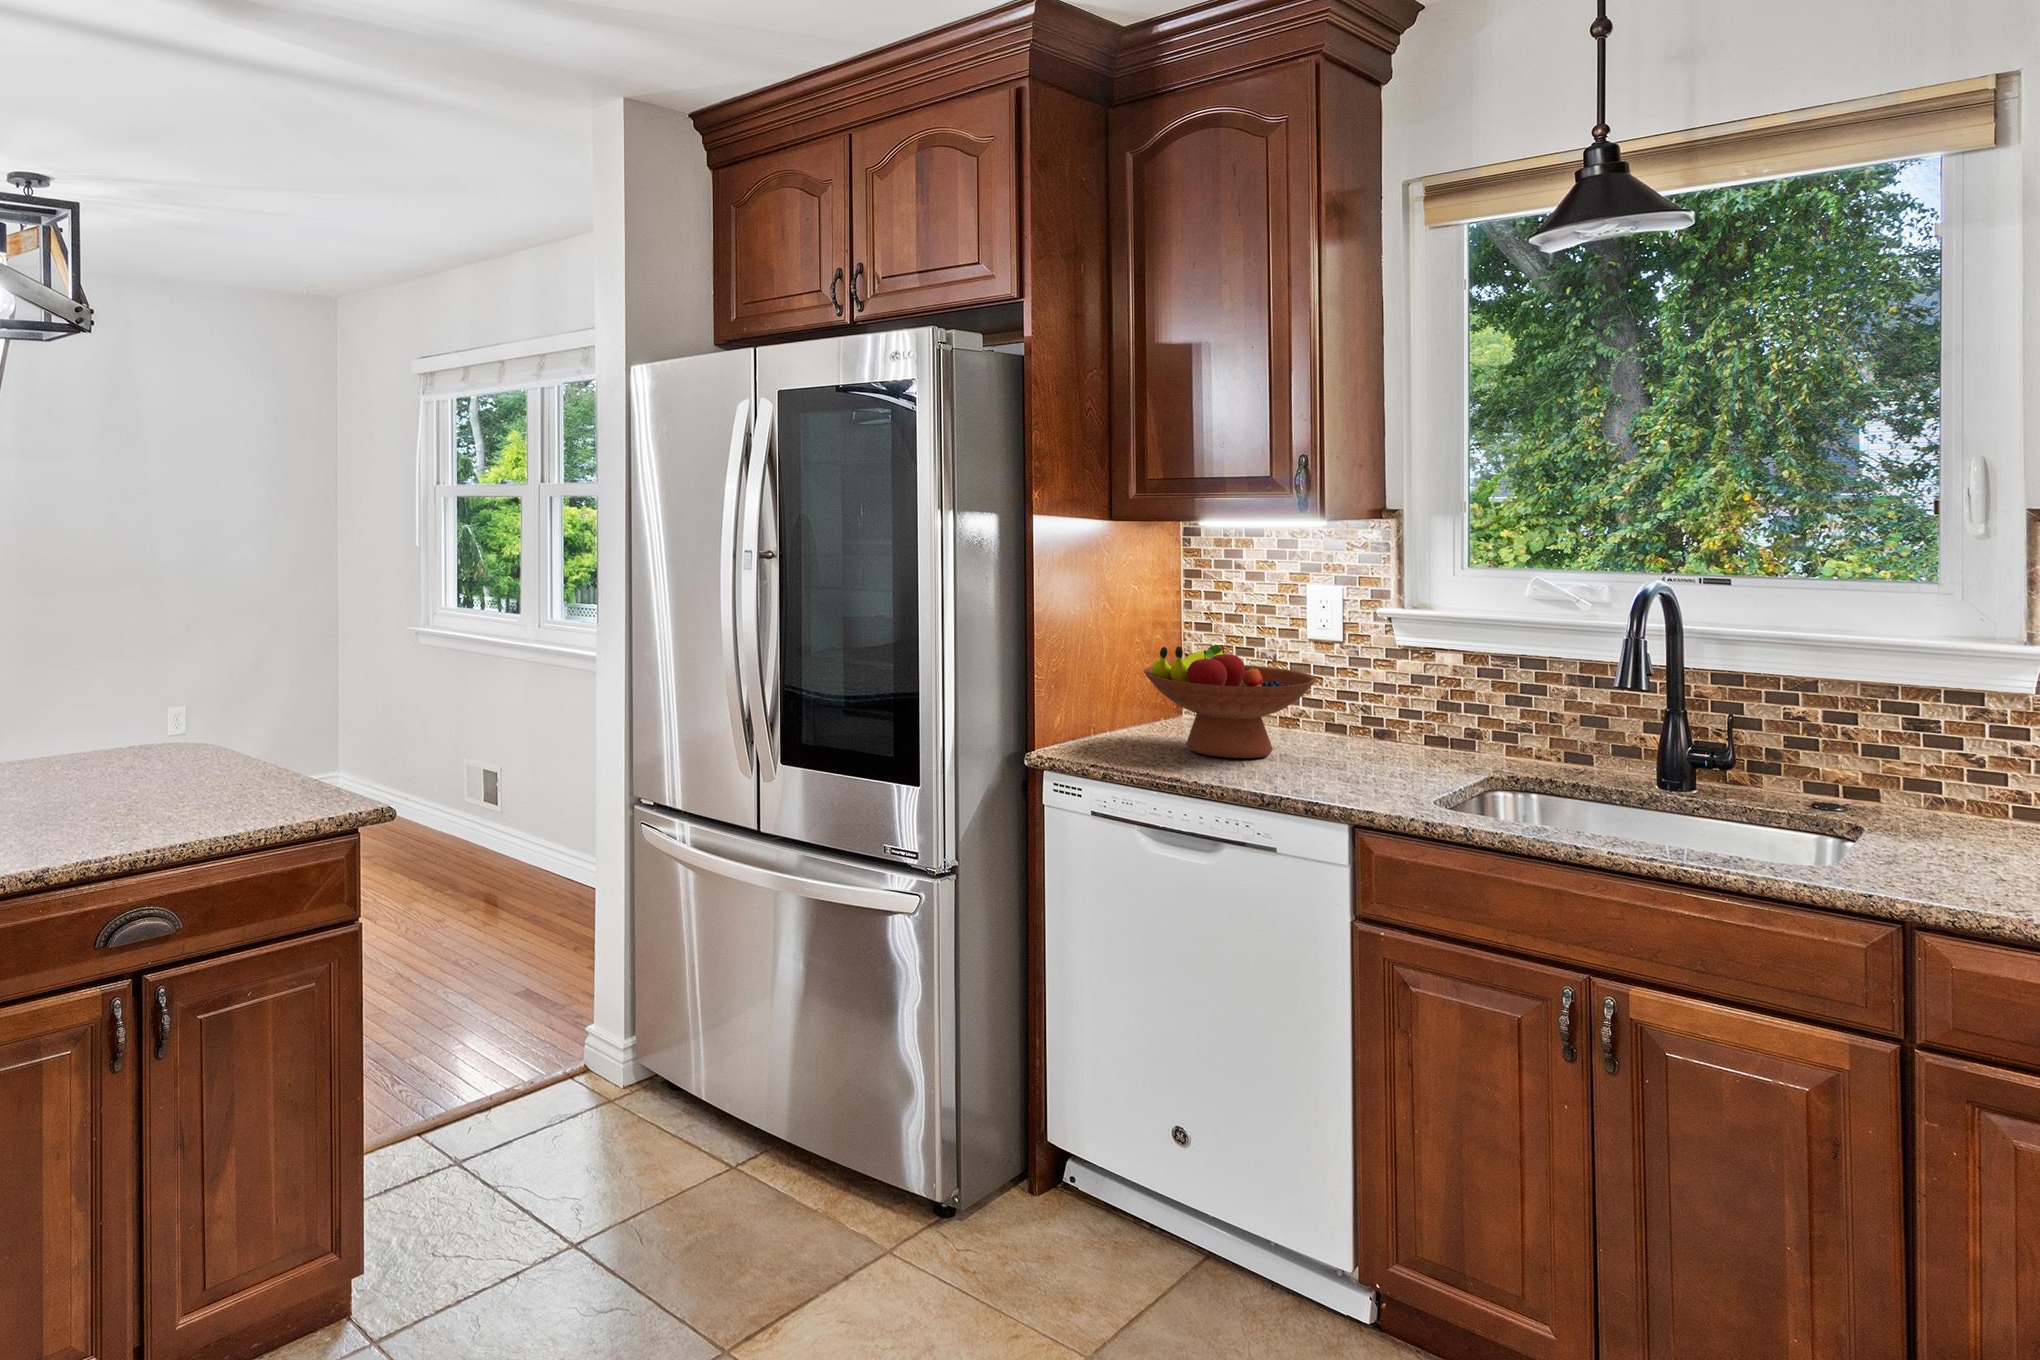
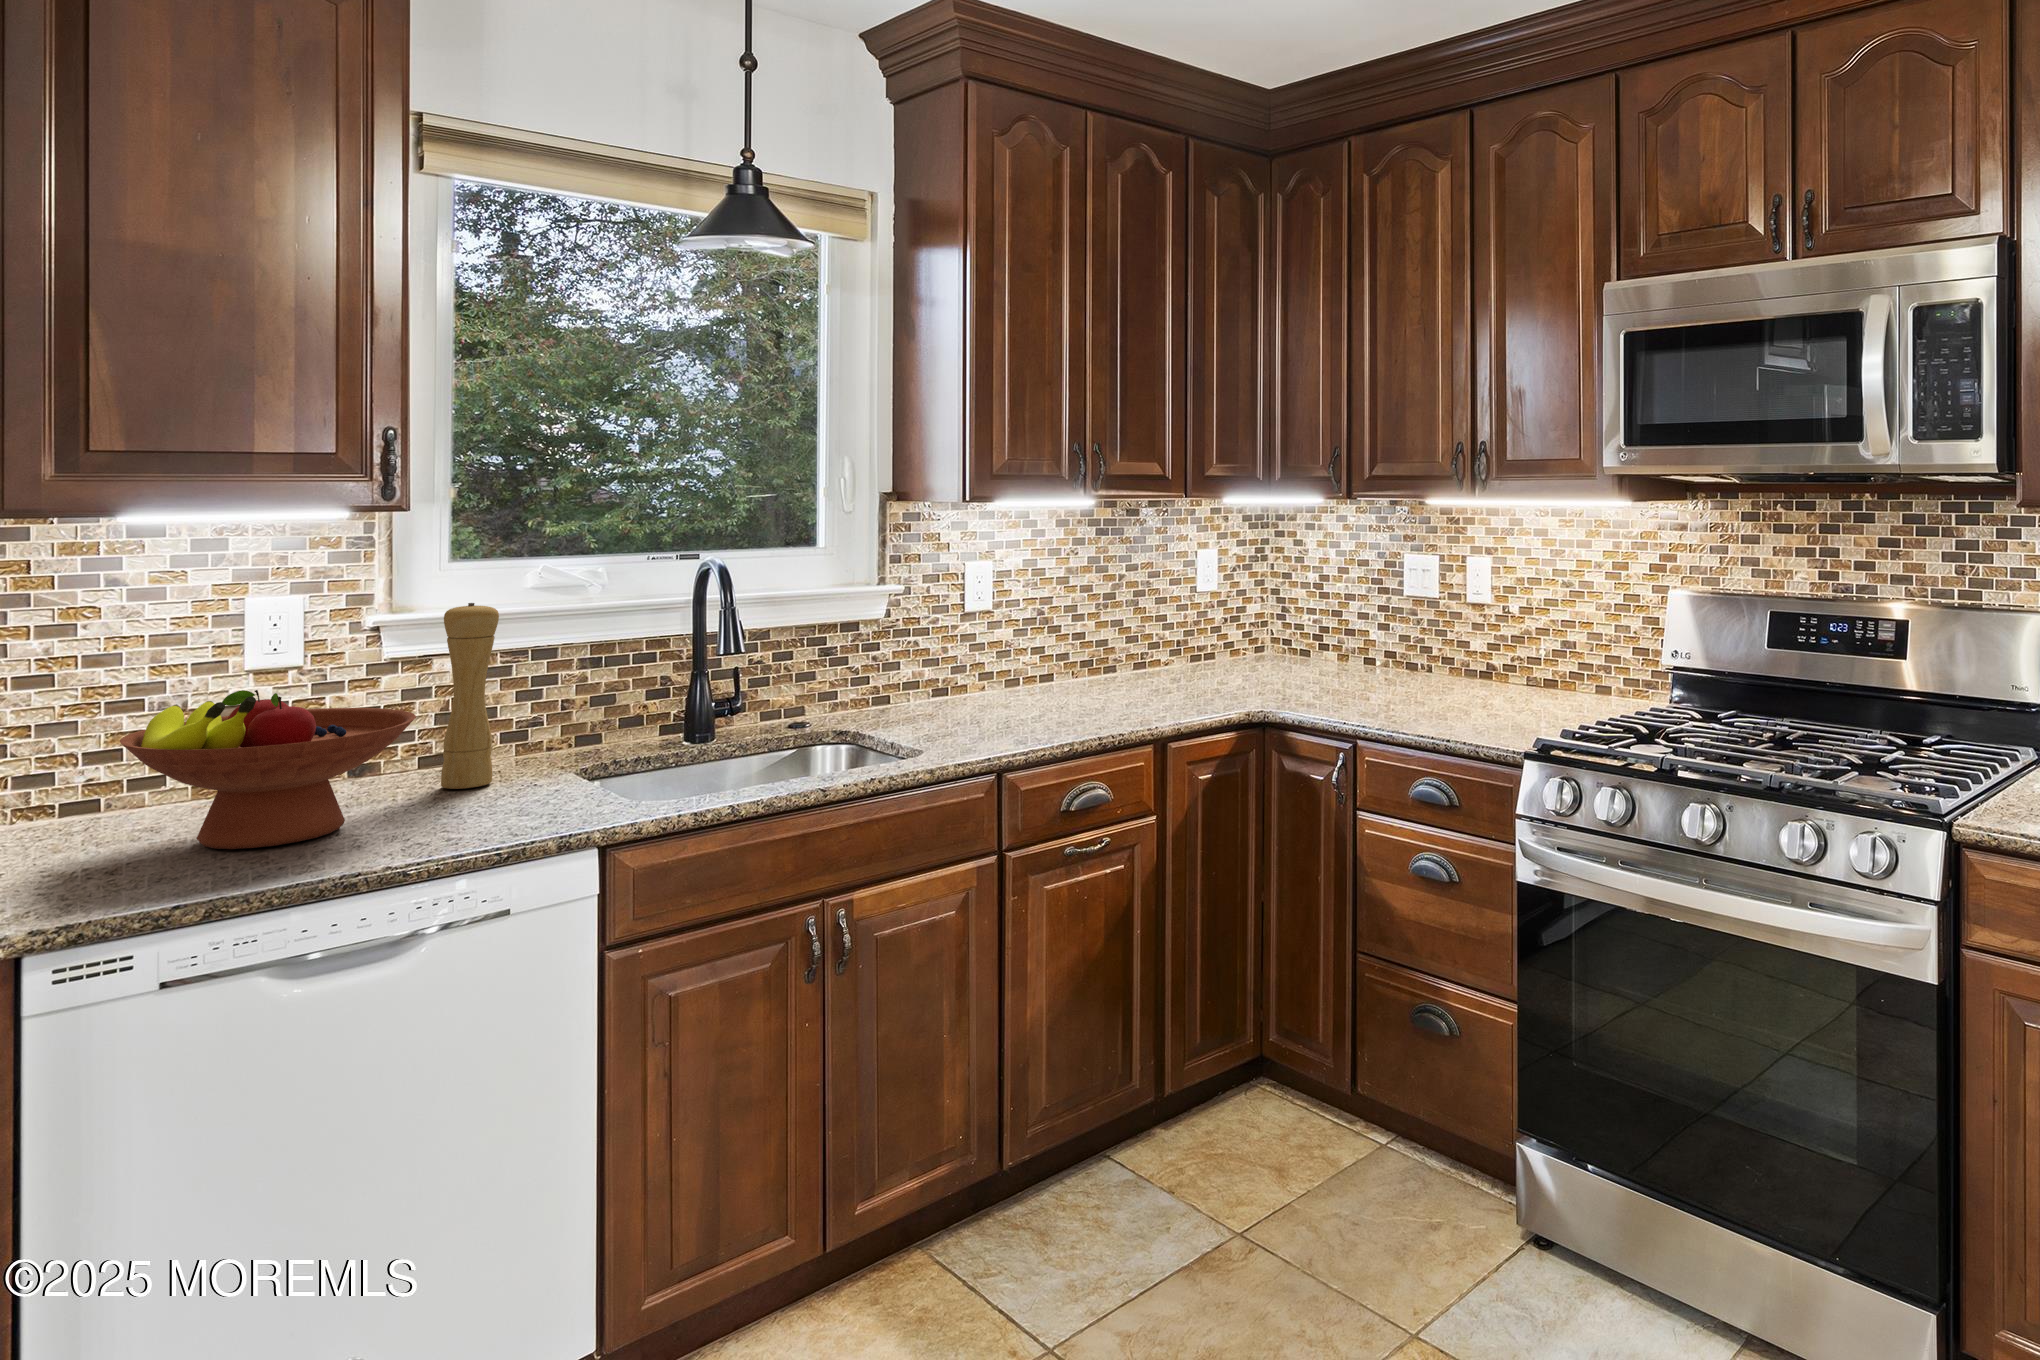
pepper mill: none [1382,603,1427,764] -> present [441,603,499,789]

